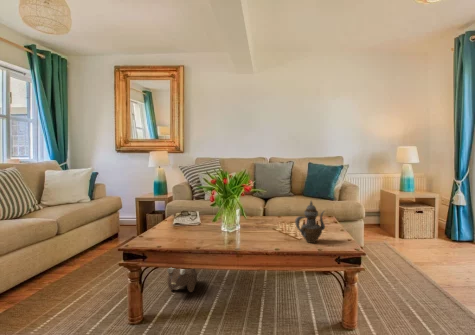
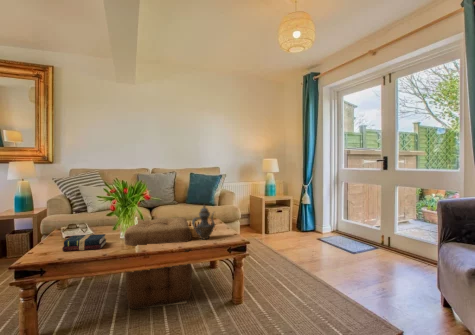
ottoman: none [223,212,295,313] -> present [124,217,192,309]
hardback book: none [166,223,208,241] -> present [62,234,106,251]
plush toy: present [167,268,197,292] -> none [58,276,91,307]

